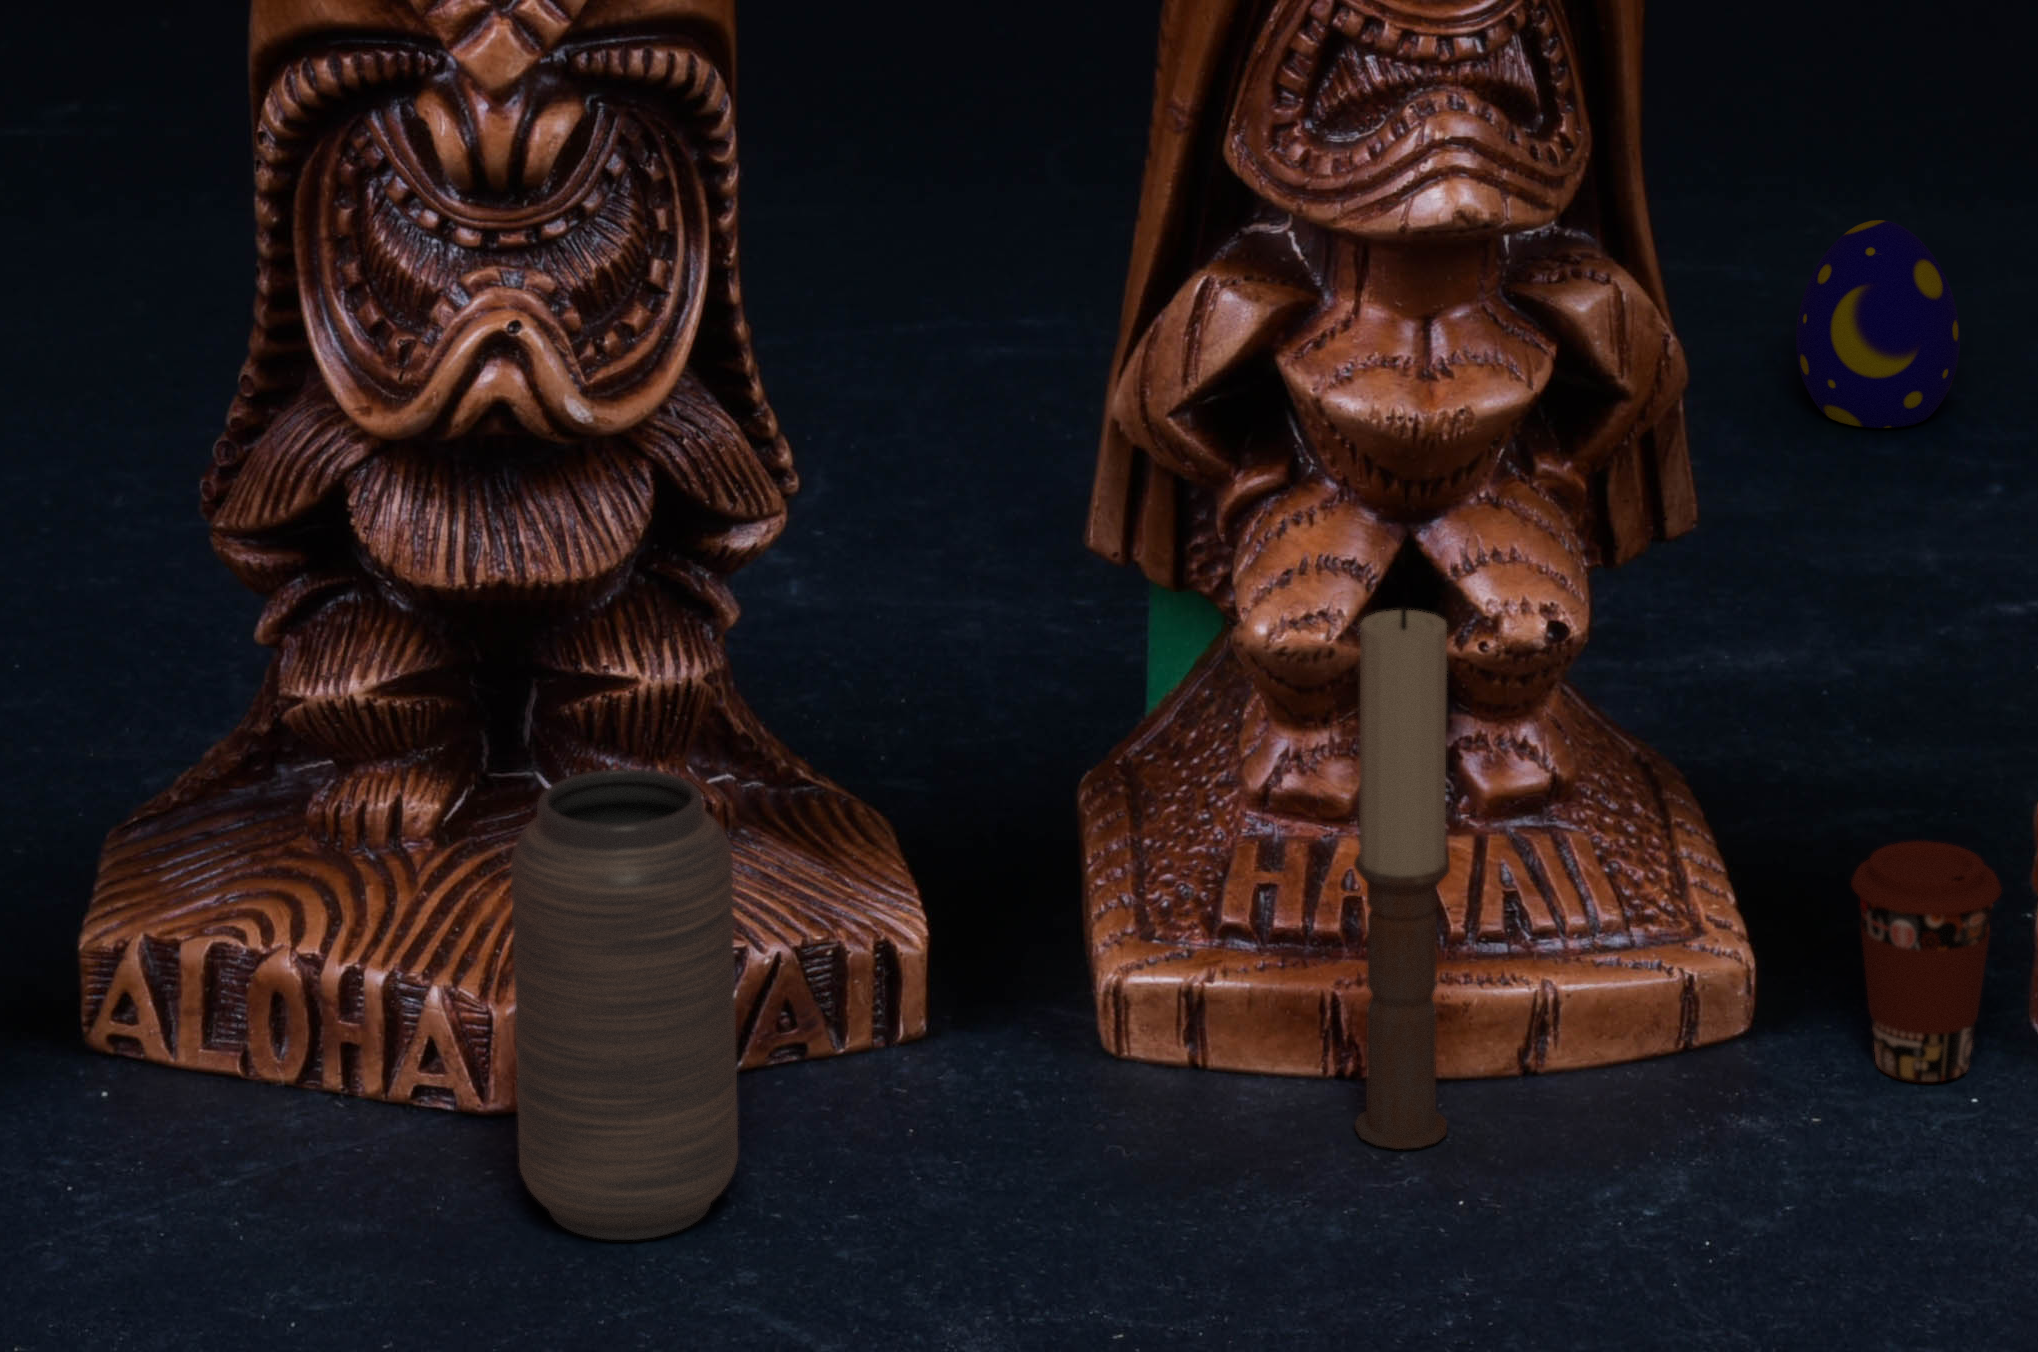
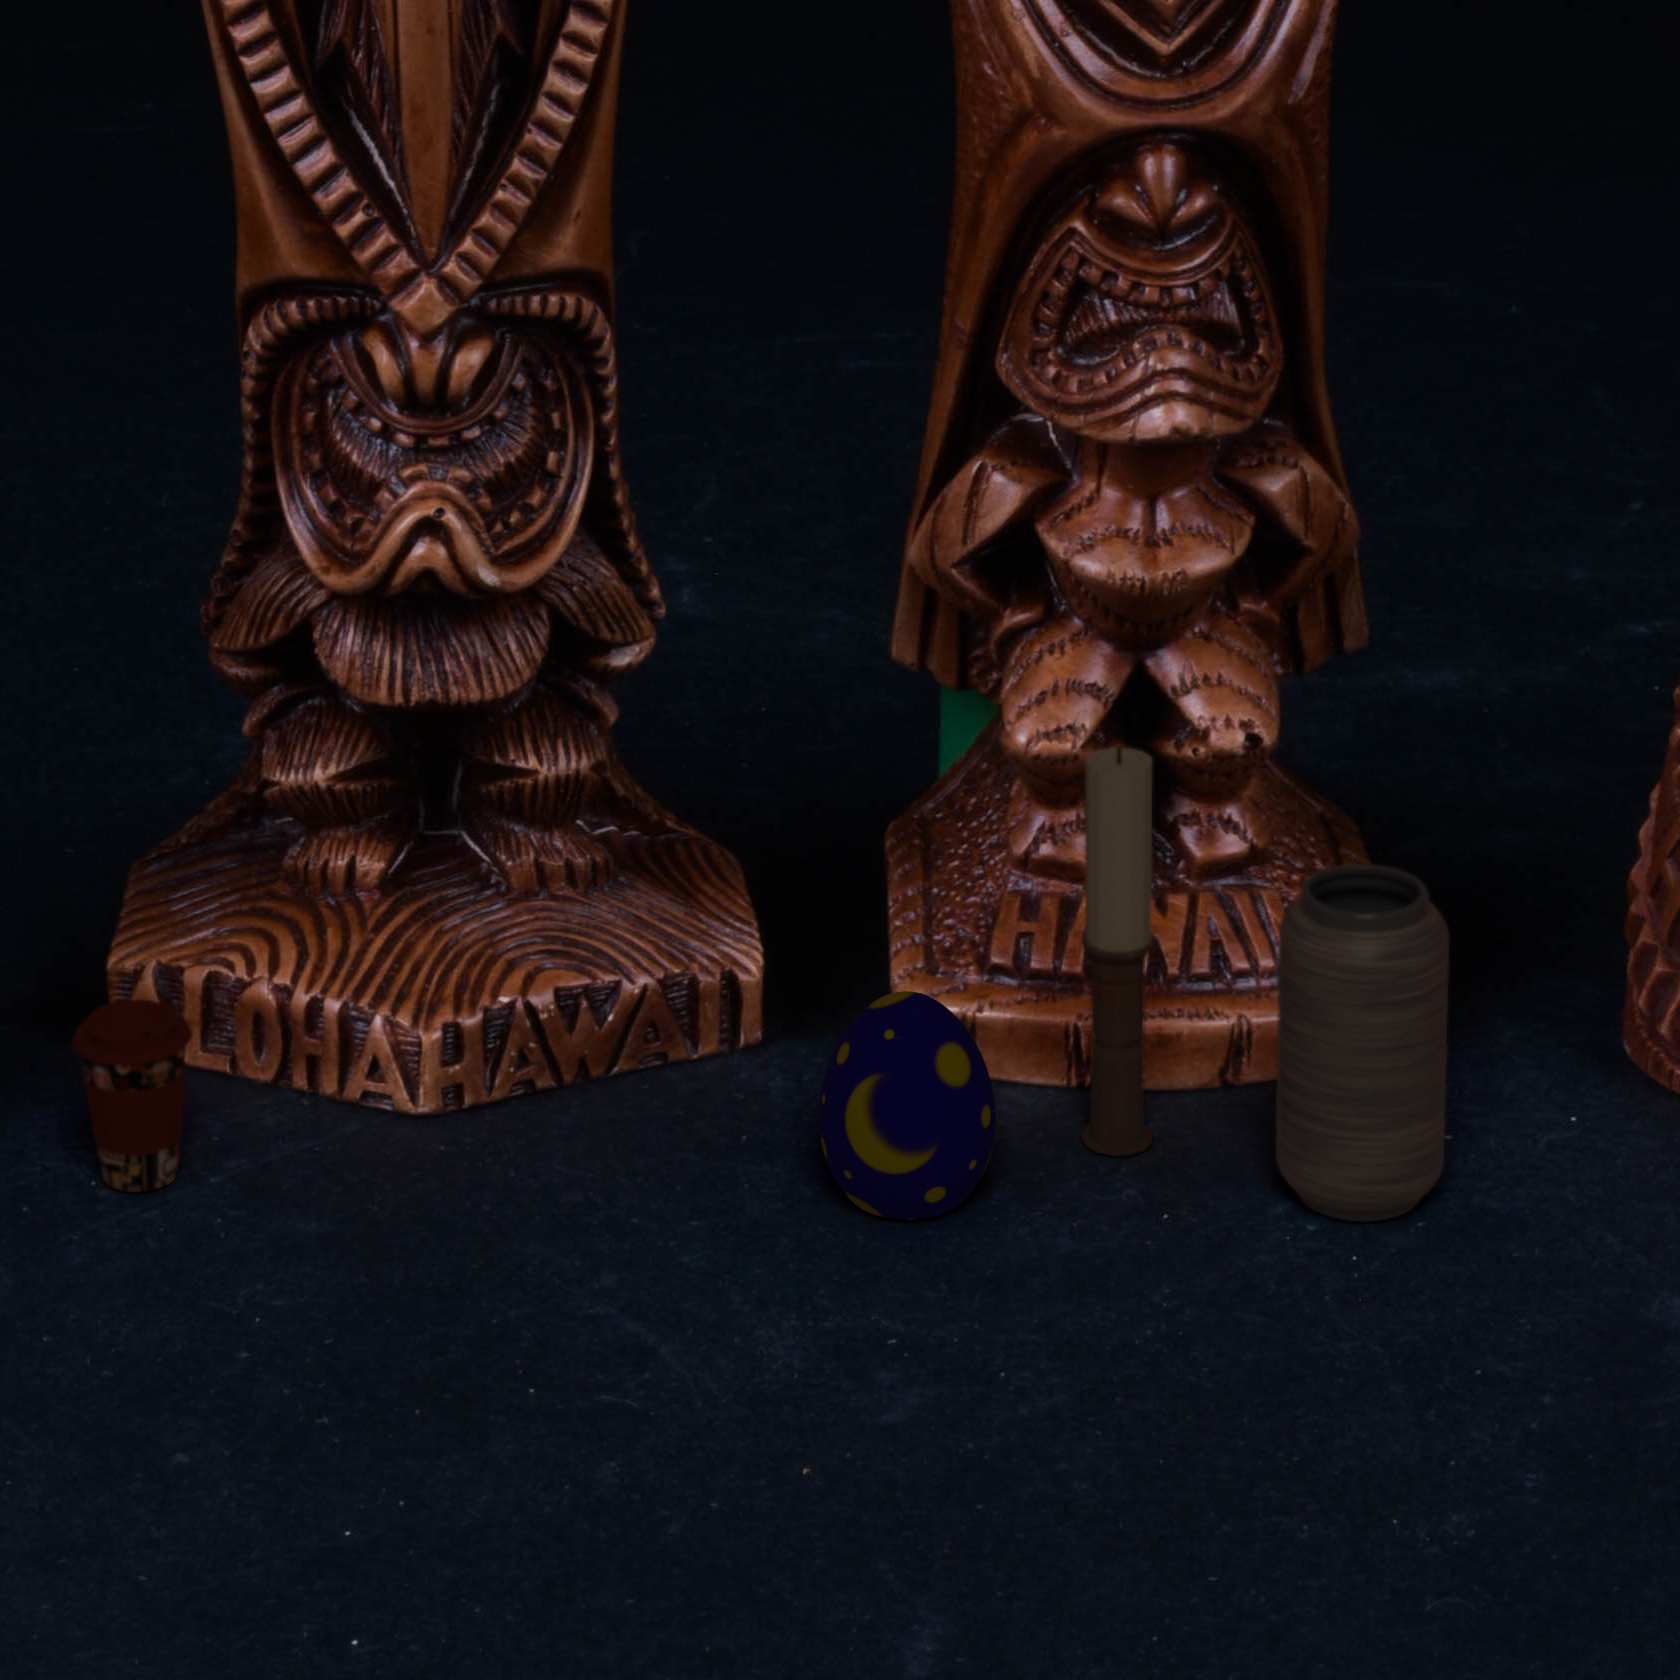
decorative egg: present [1796,220,1960,428] -> present [819,991,996,1220]
vase: present [511,769,738,1240] -> present [1276,864,1449,1221]
coffee cup: present [1851,841,2002,1082] -> present [72,999,193,1192]

